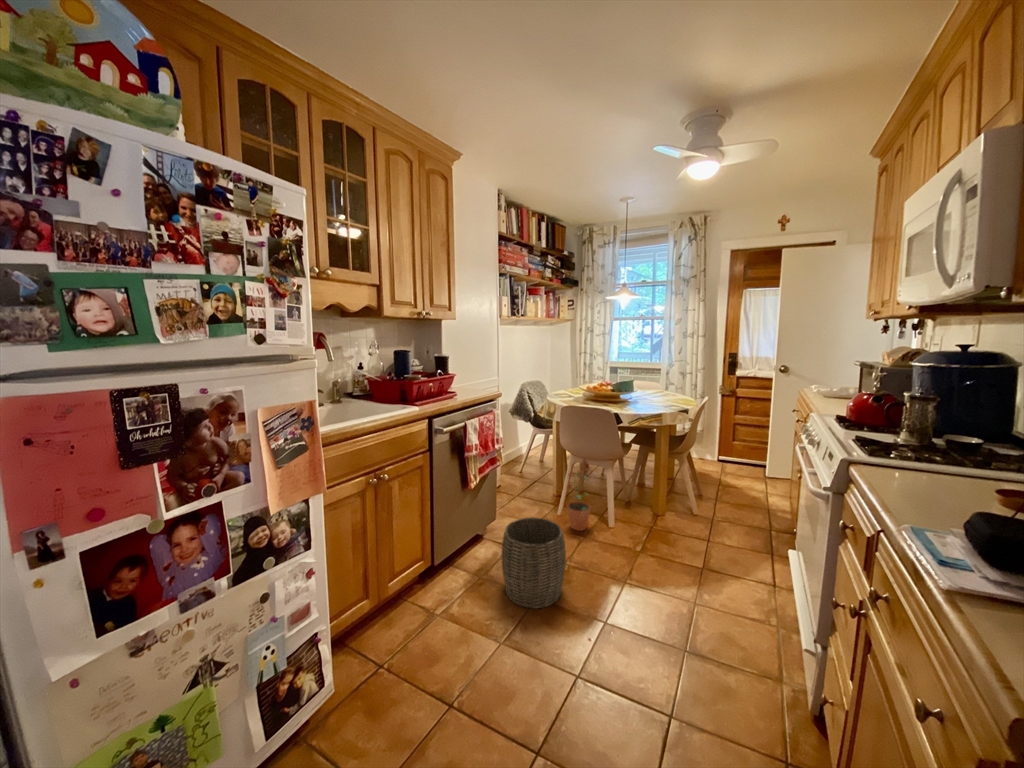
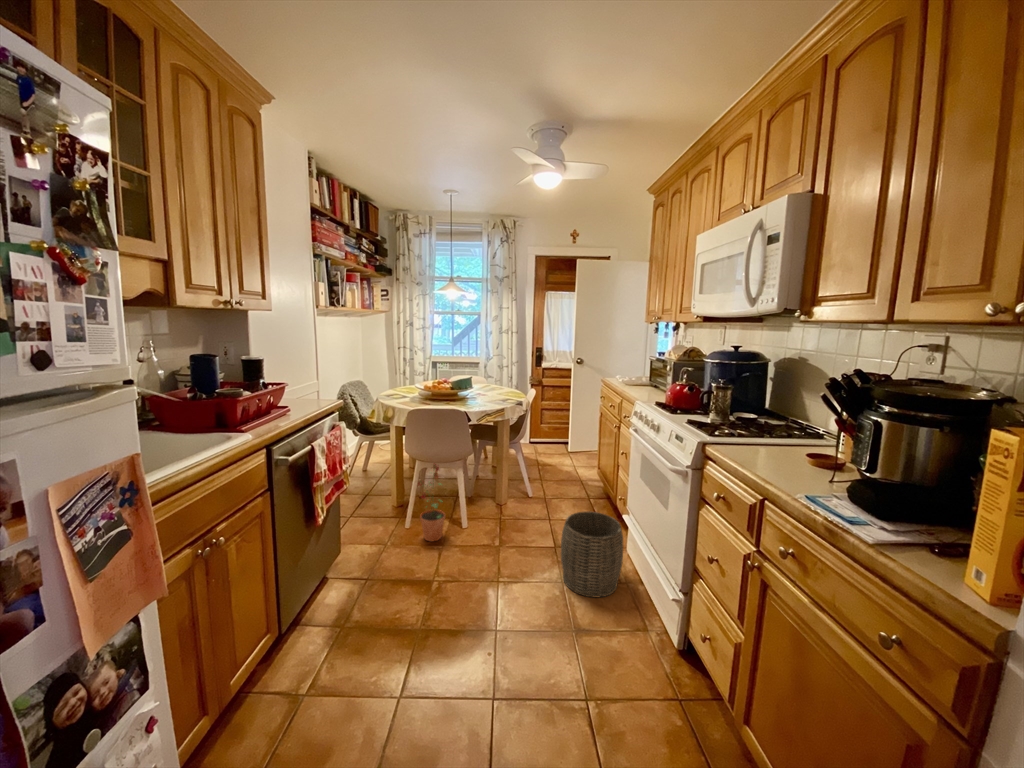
woven basket: present [502,517,566,608] -> present [561,512,623,597]

